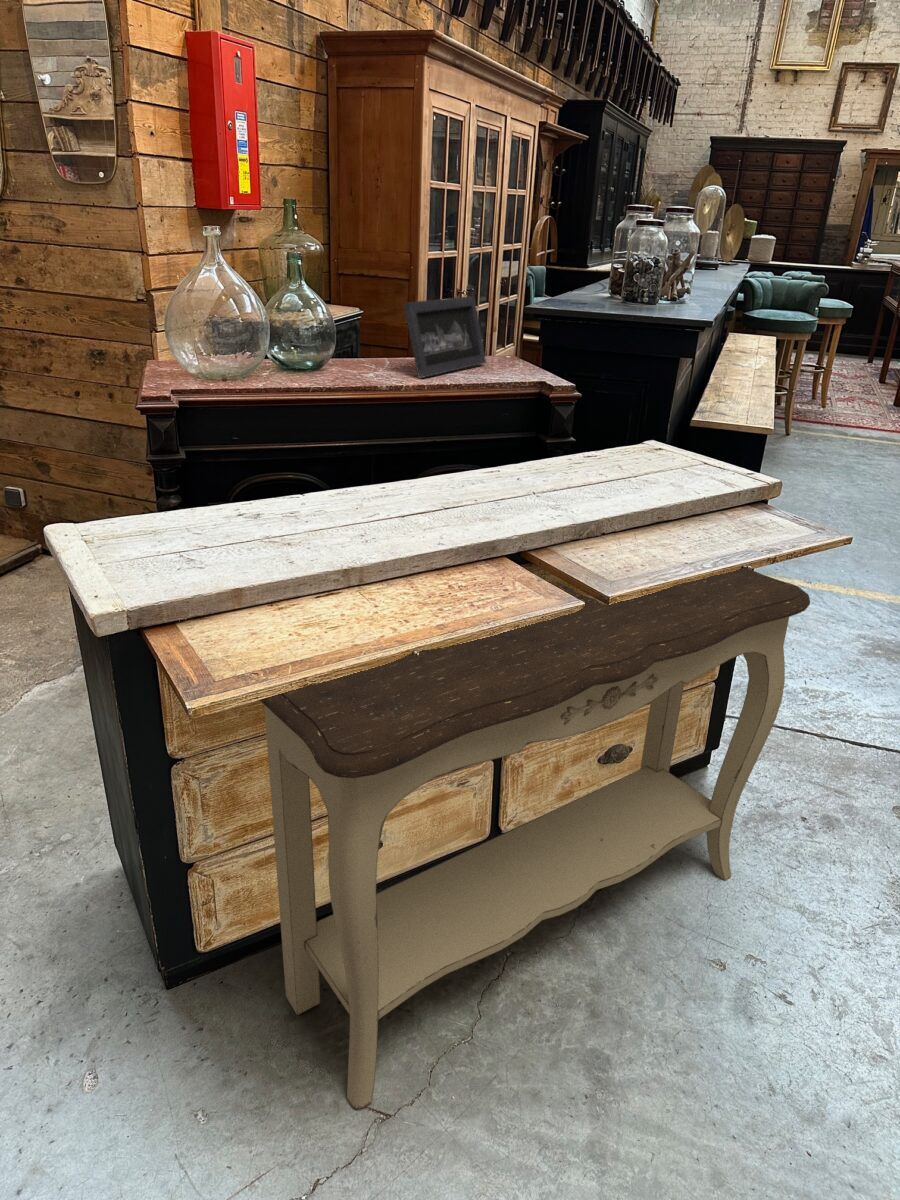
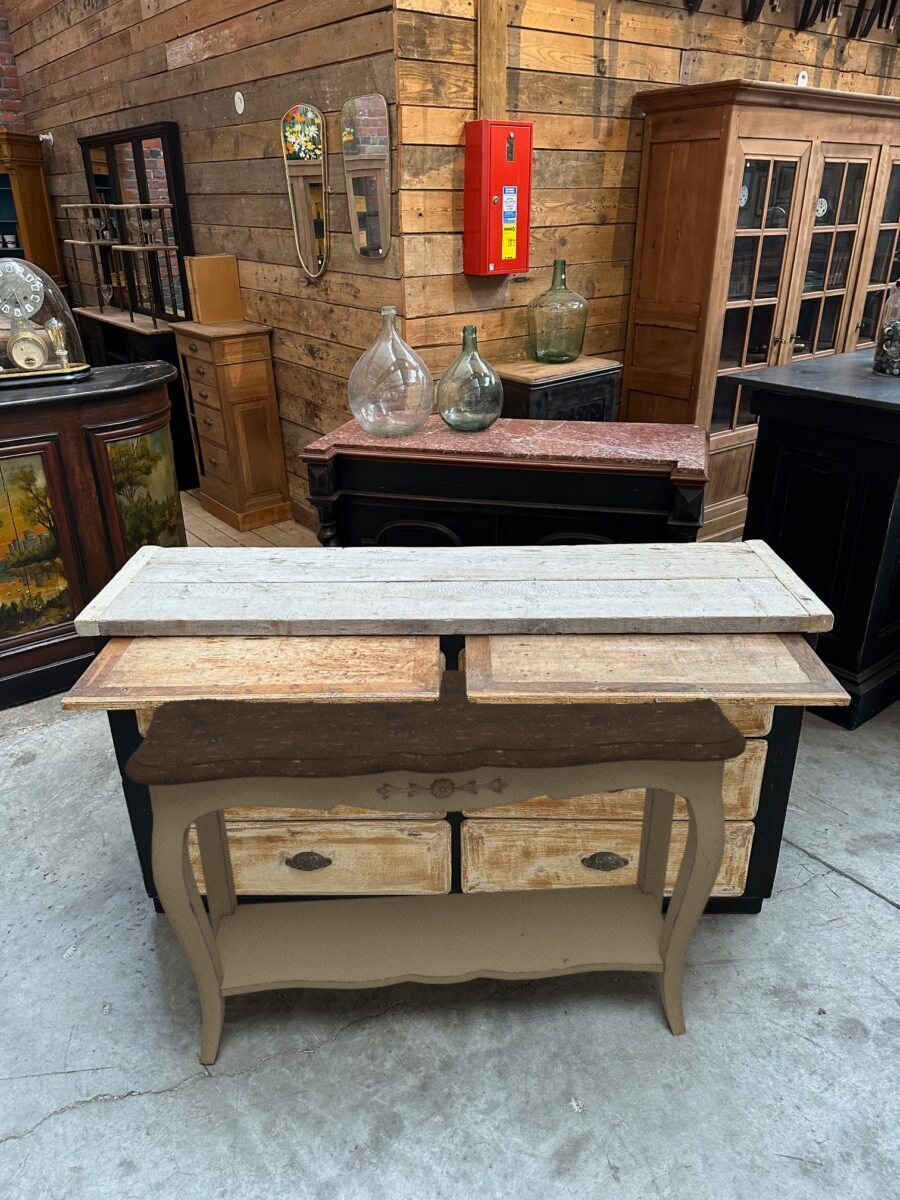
picture frame: present [404,296,486,378] -> none [563,363,673,445]

